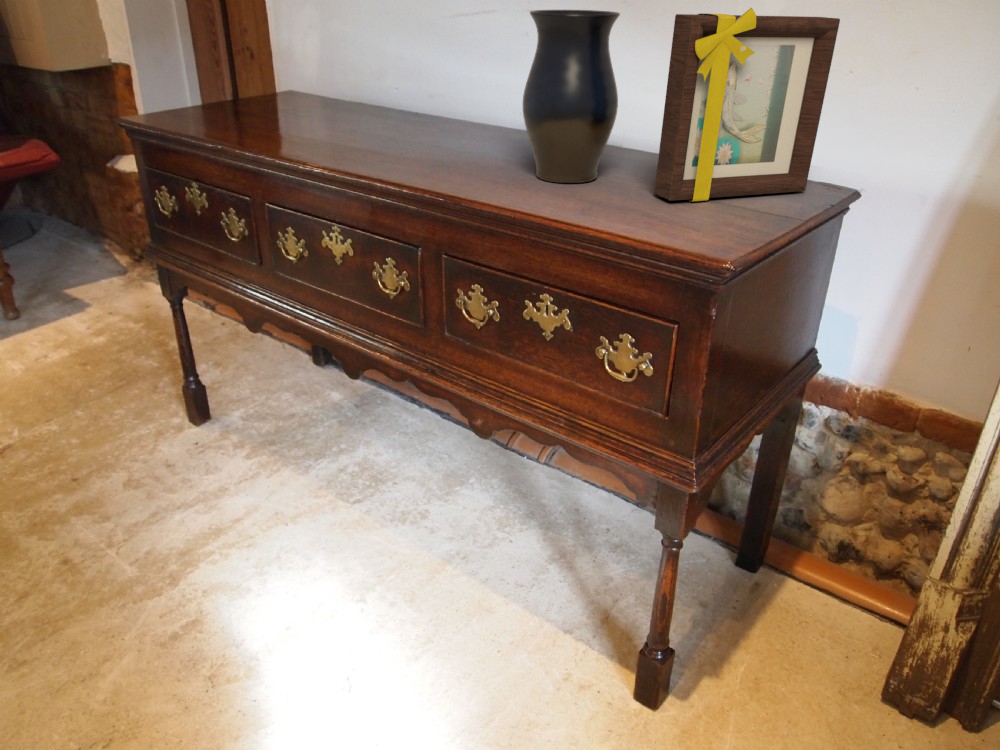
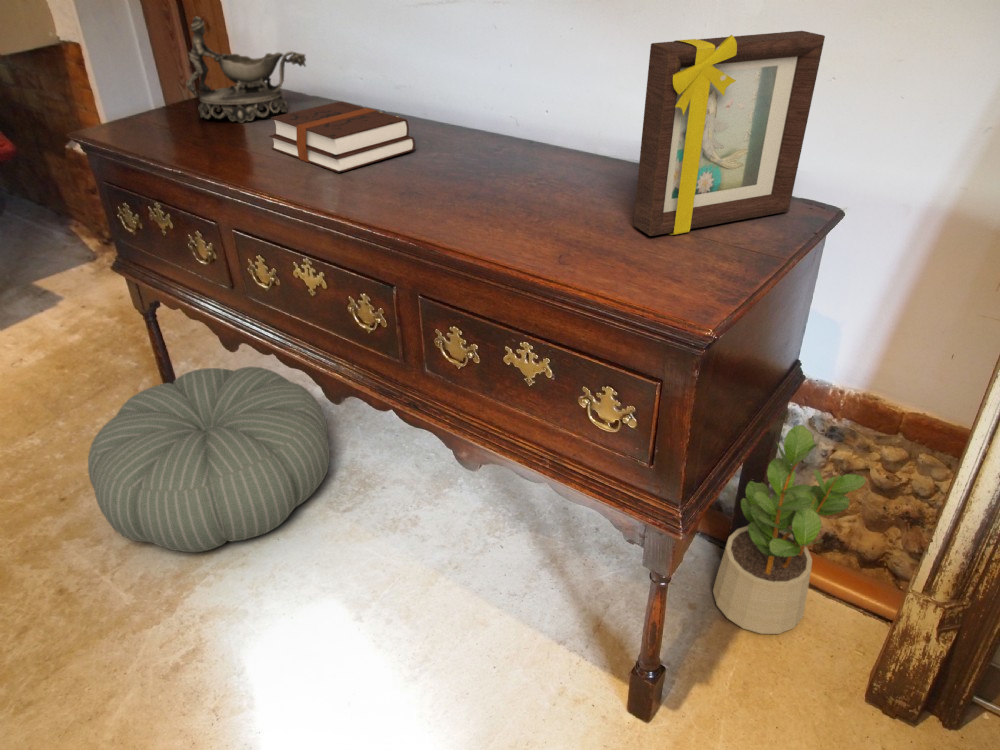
vase: present [523,10,620,183] -> none [492,26,592,212]
decorative bowl: none [232,16,347,117] -> present [186,17,306,123]
hardback book: none [308,96,447,151] -> present [269,101,415,173]
pouf: none [104,360,343,531] -> present [88,367,330,552]
potted plant: none [725,409,882,635] -> present [713,425,866,634]

